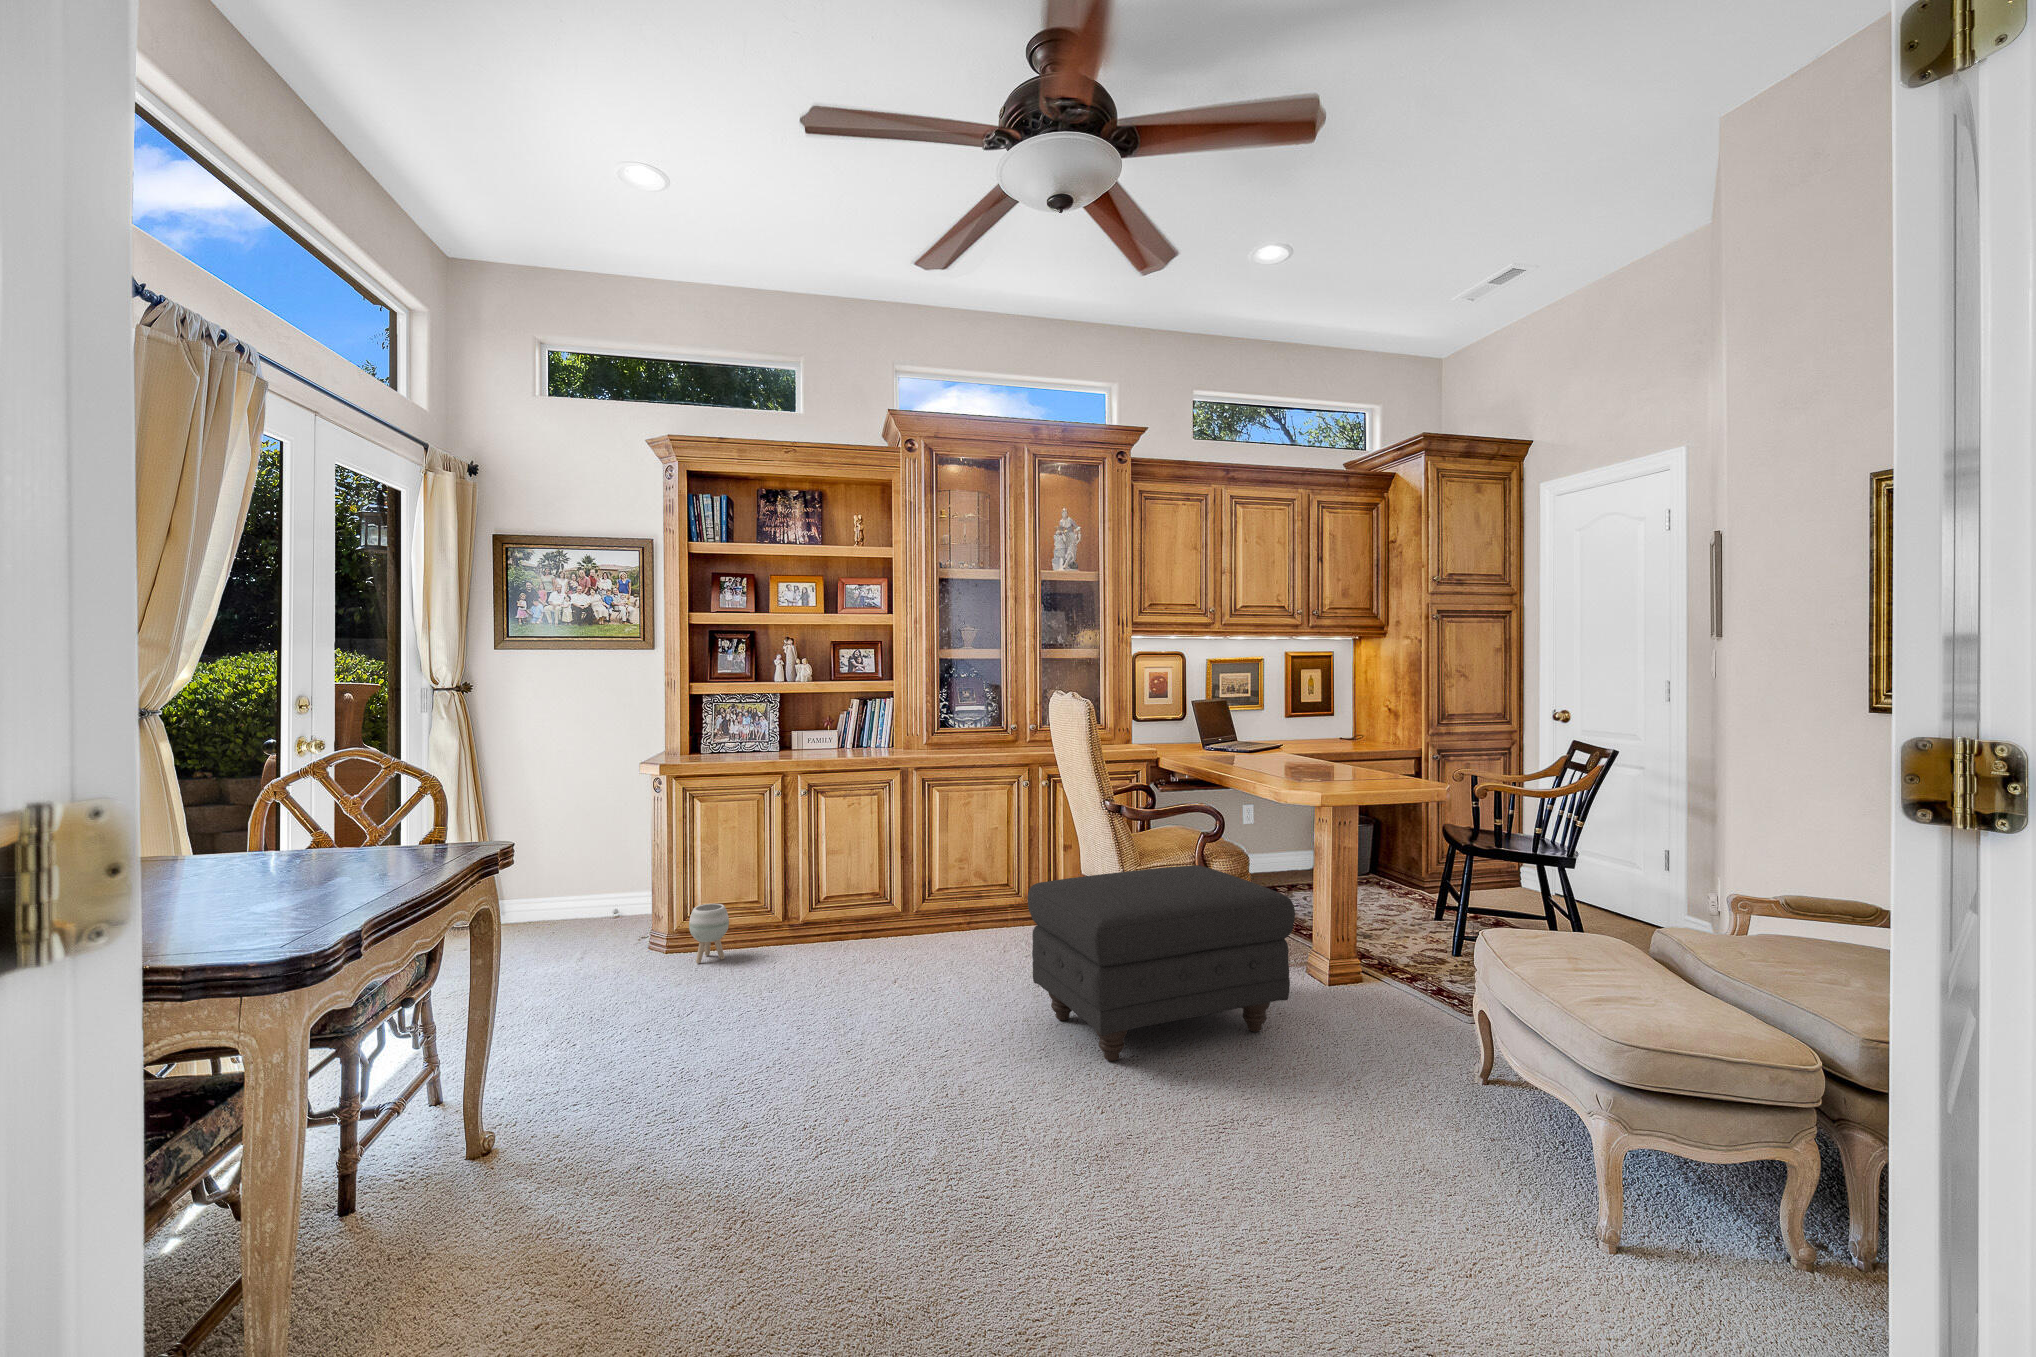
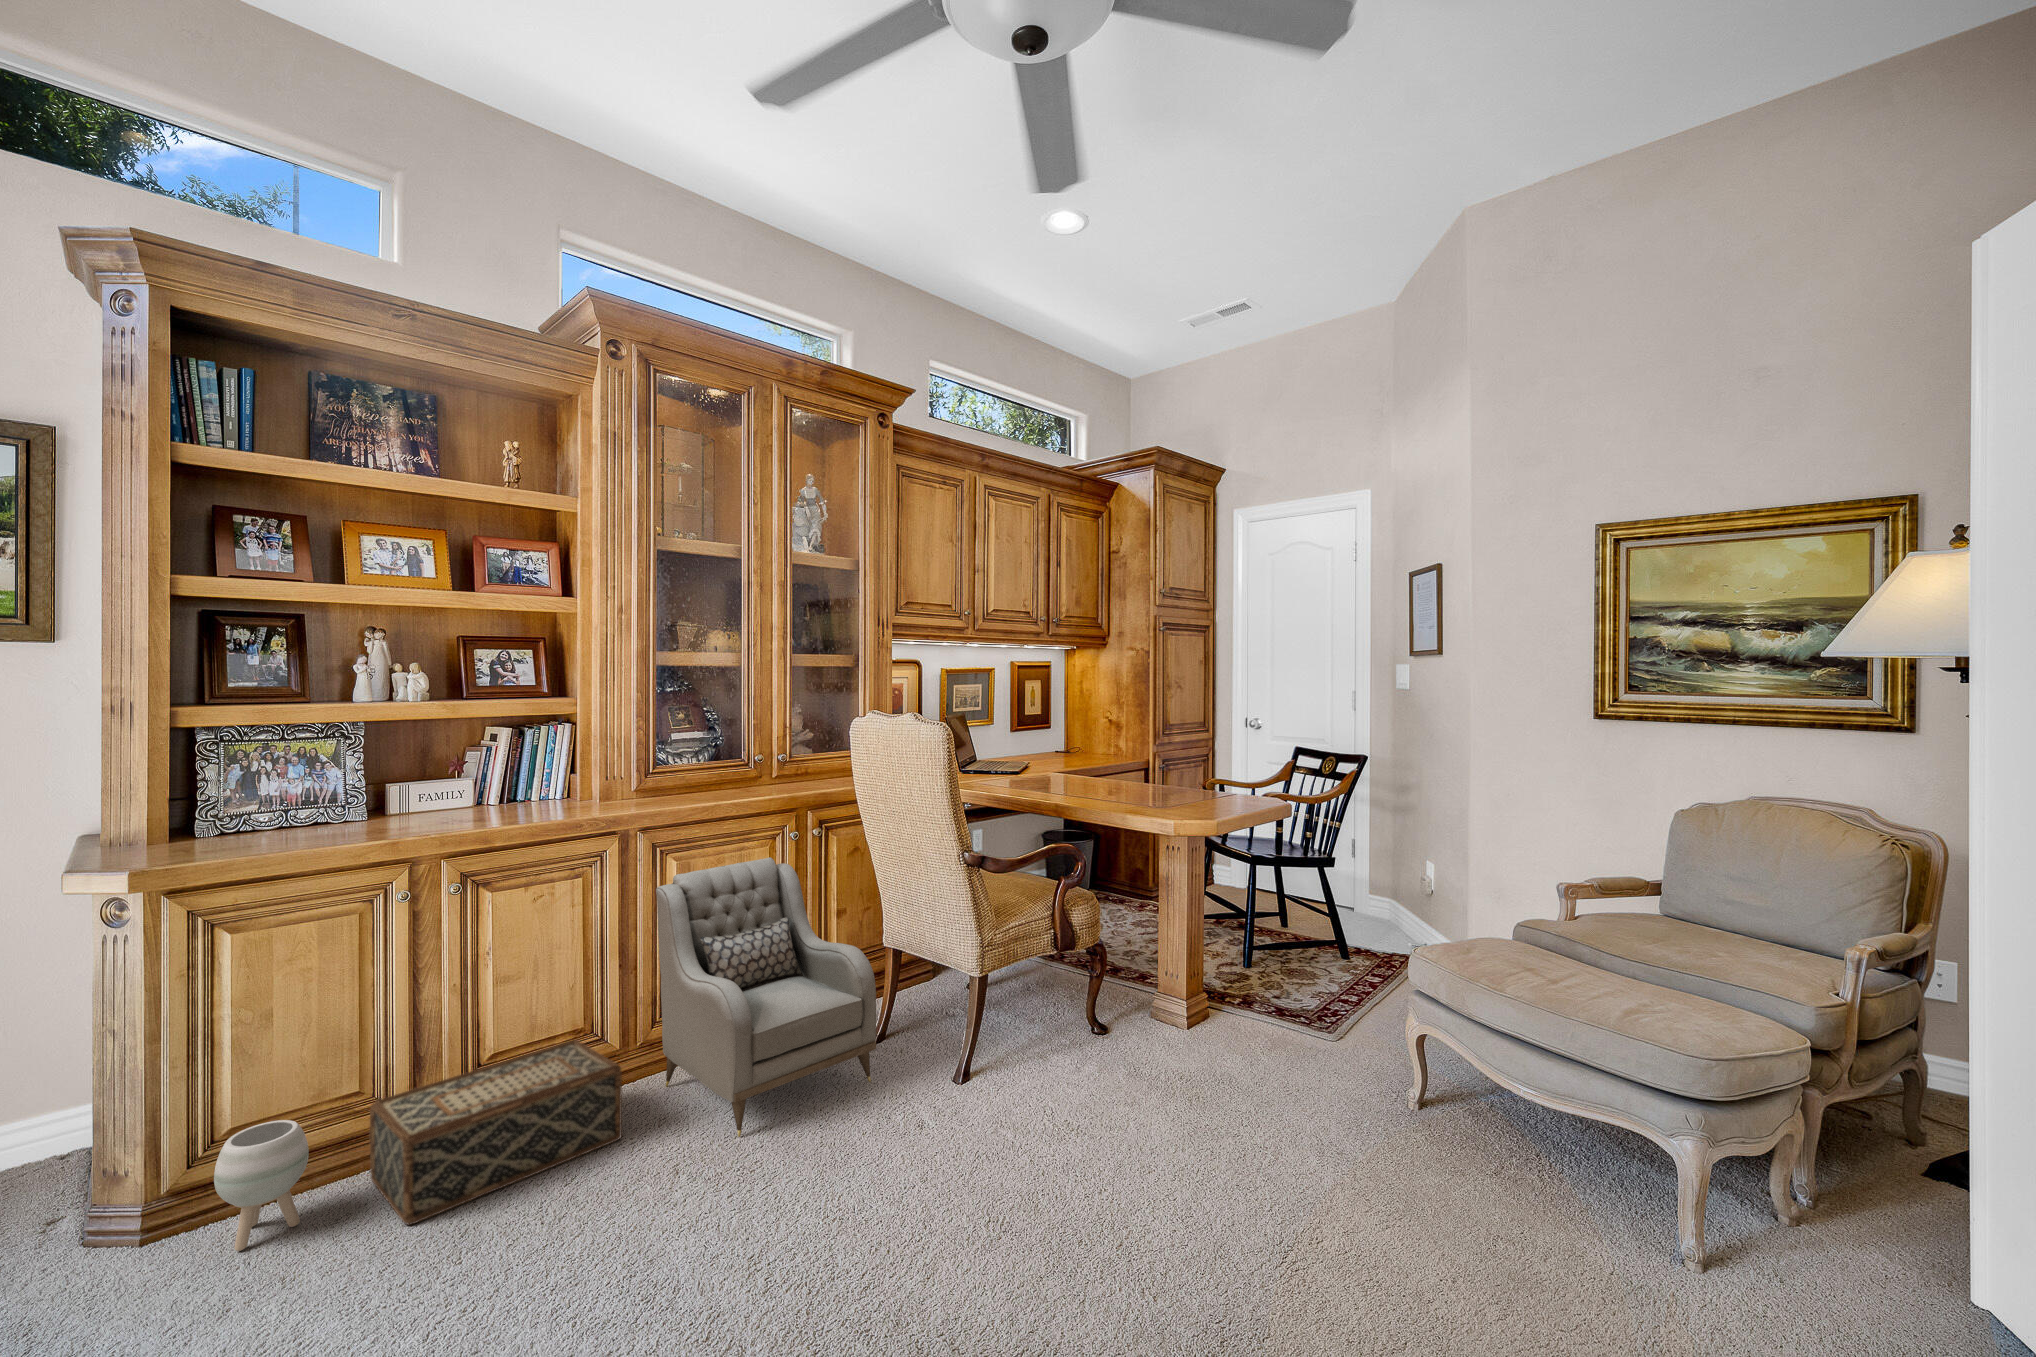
armchair: none [922,753,1049,971] -> present [656,857,876,1137]
ottoman: present [1028,865,1295,1061] -> none [928,921,1249,1227]
woven basket: none [760,897,883,970] -> present [370,1040,622,1225]

